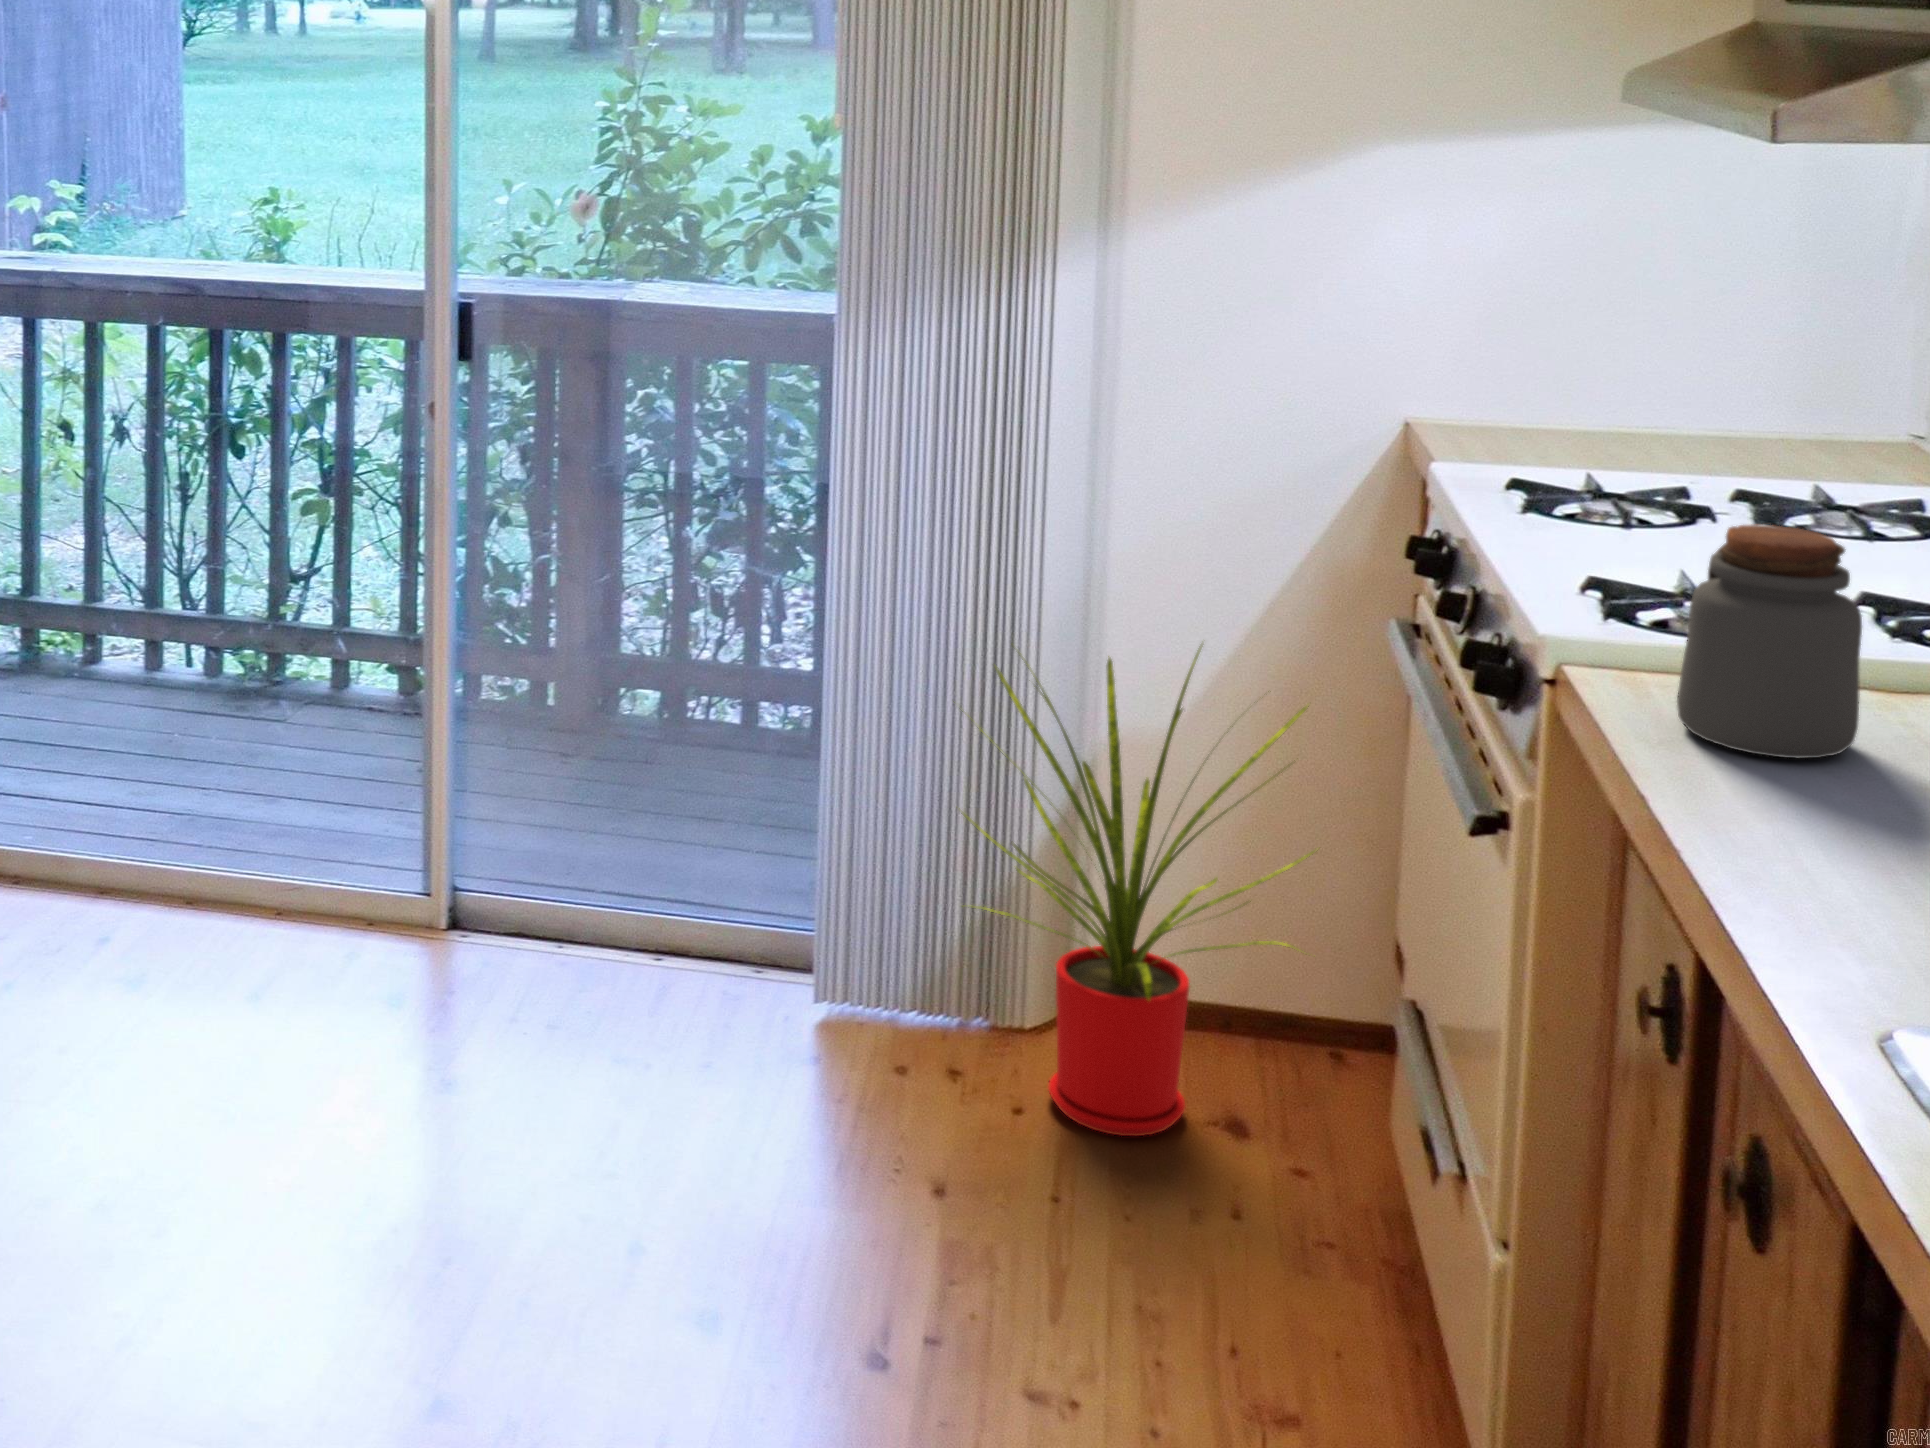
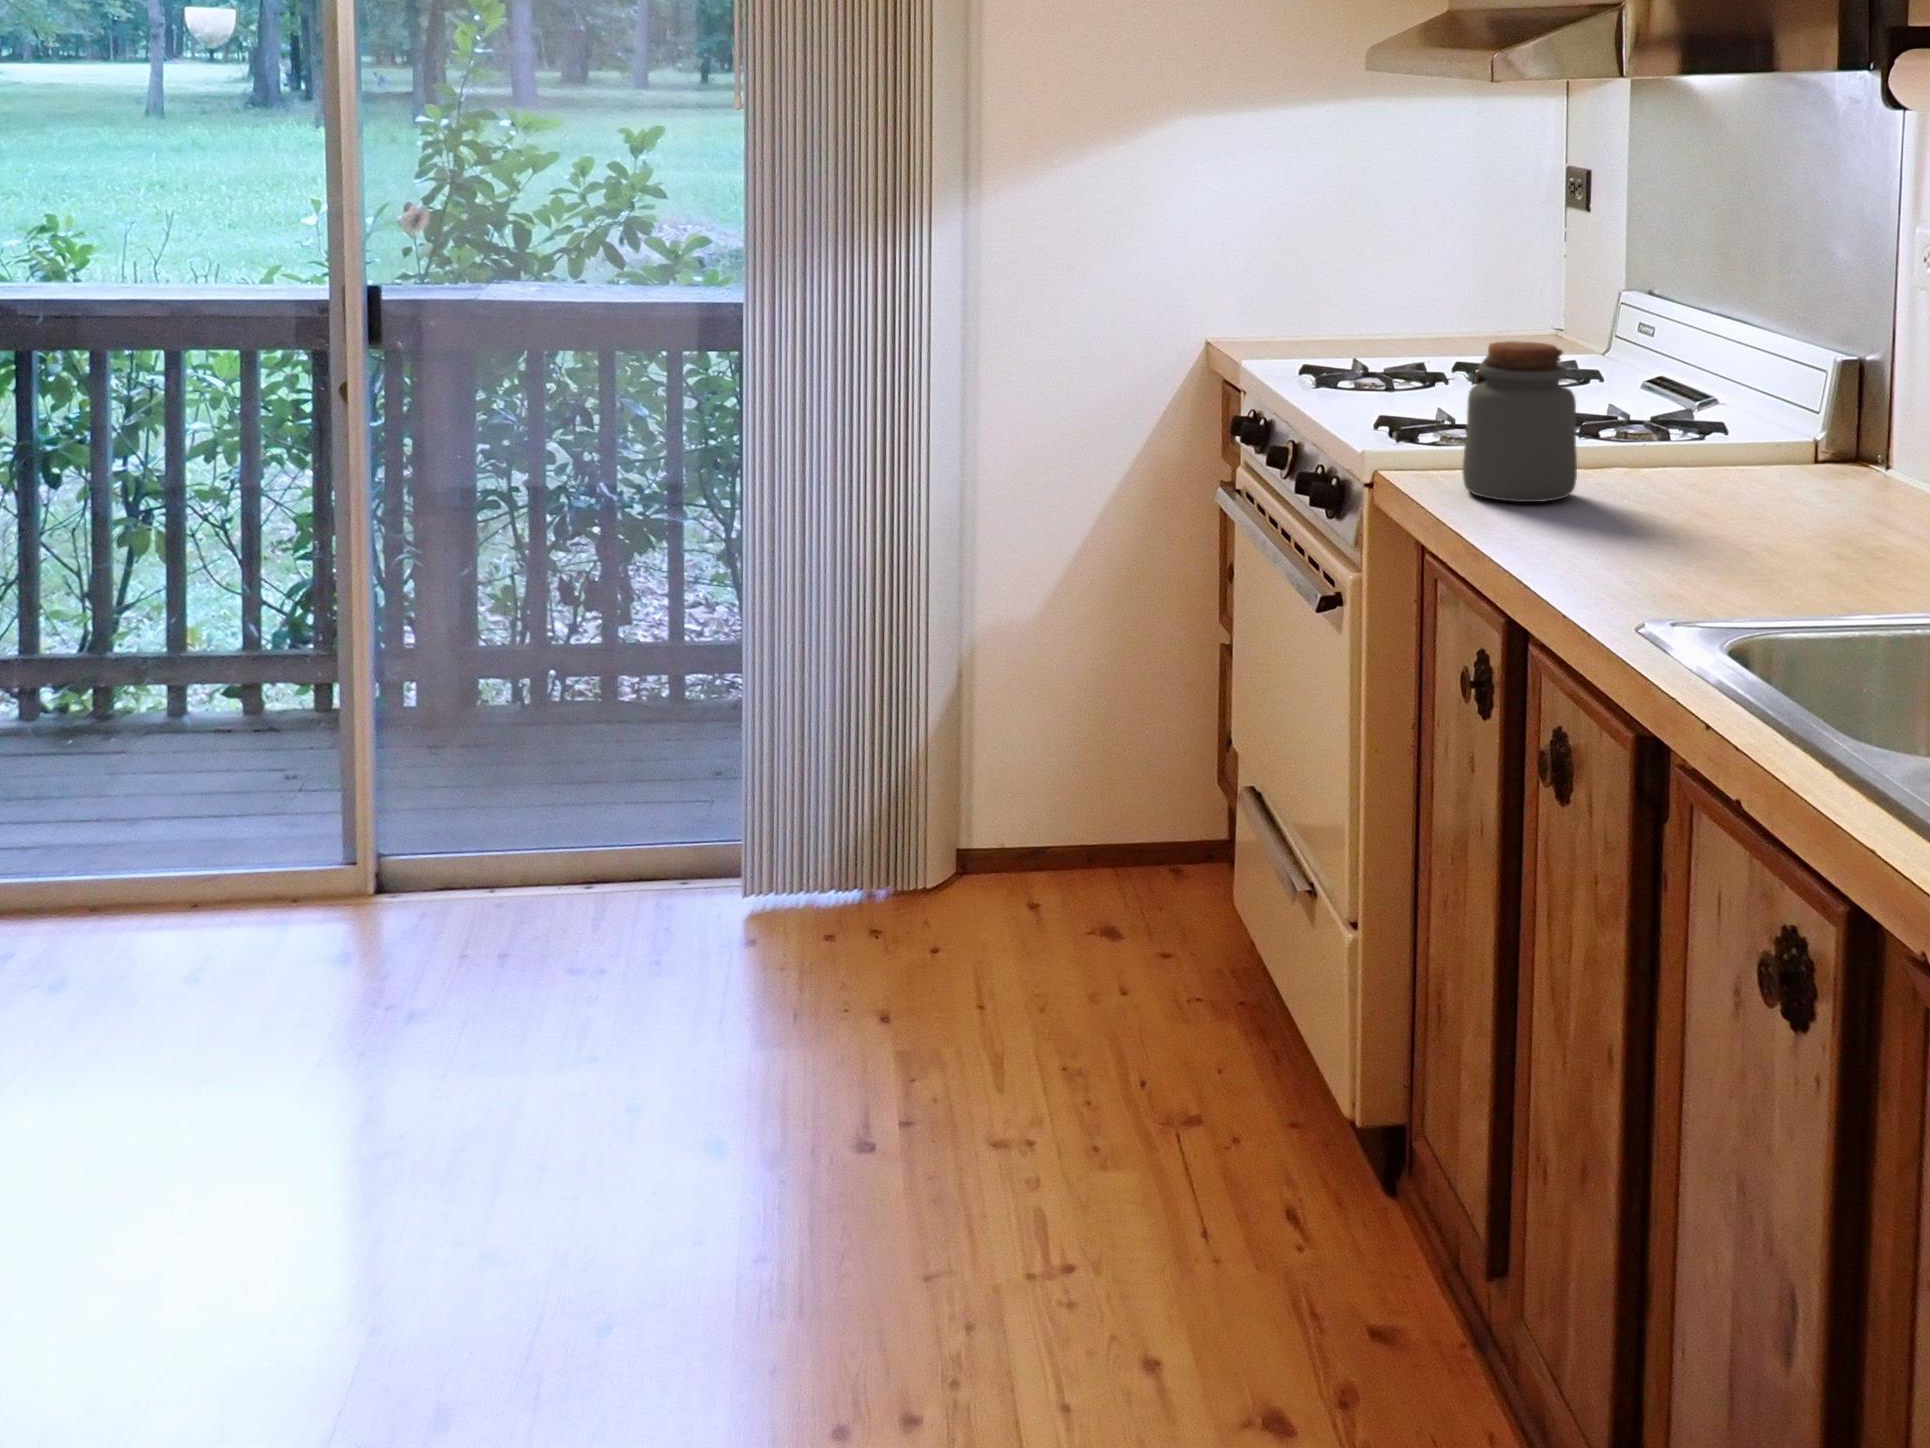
house plant: present [961,645,1316,1136] -> none [870,530,1174,956]

